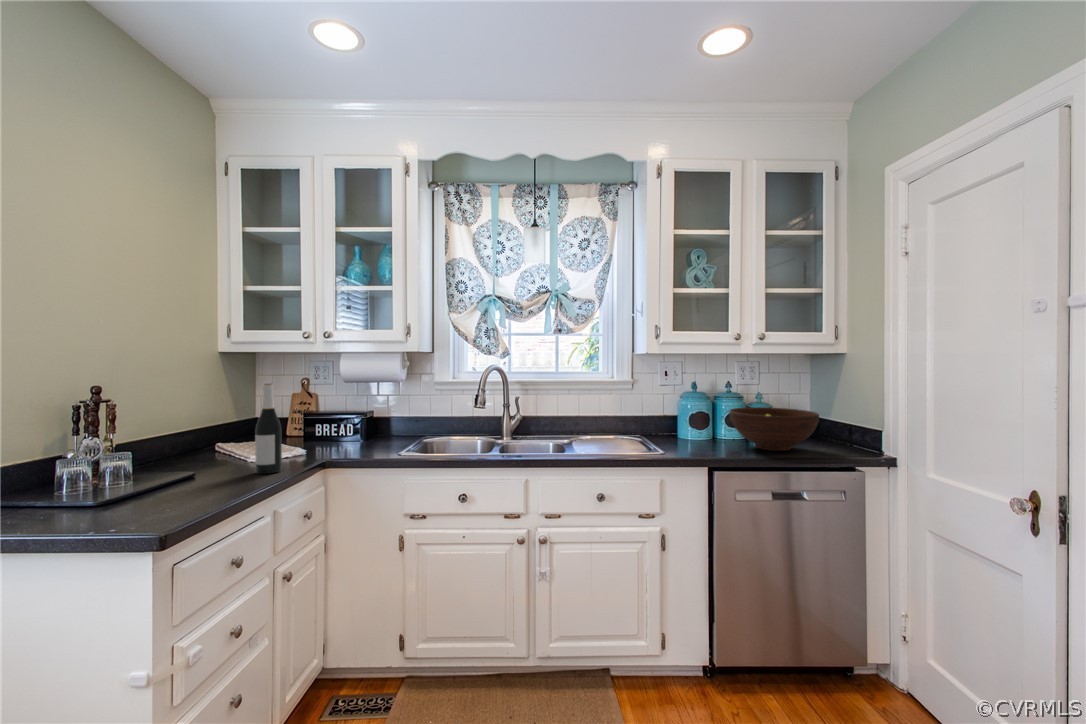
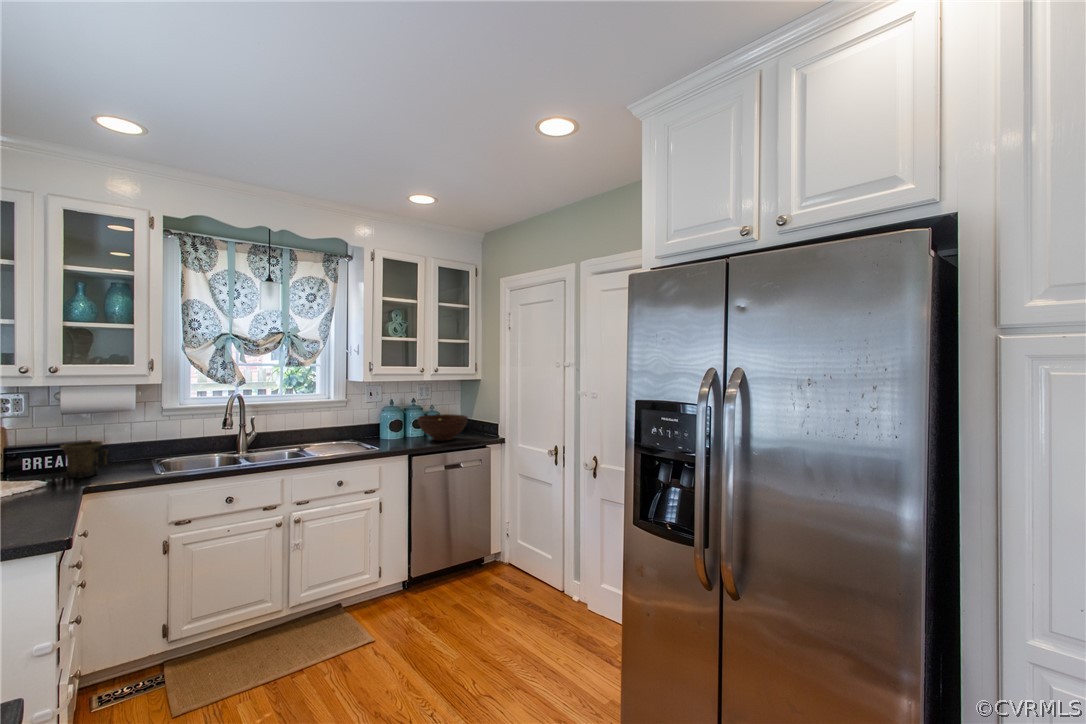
wine bottle: present [255,384,282,474] -> none [27,421,57,503]
mug: none [329,411,366,449] -> present [61,441,108,478]

